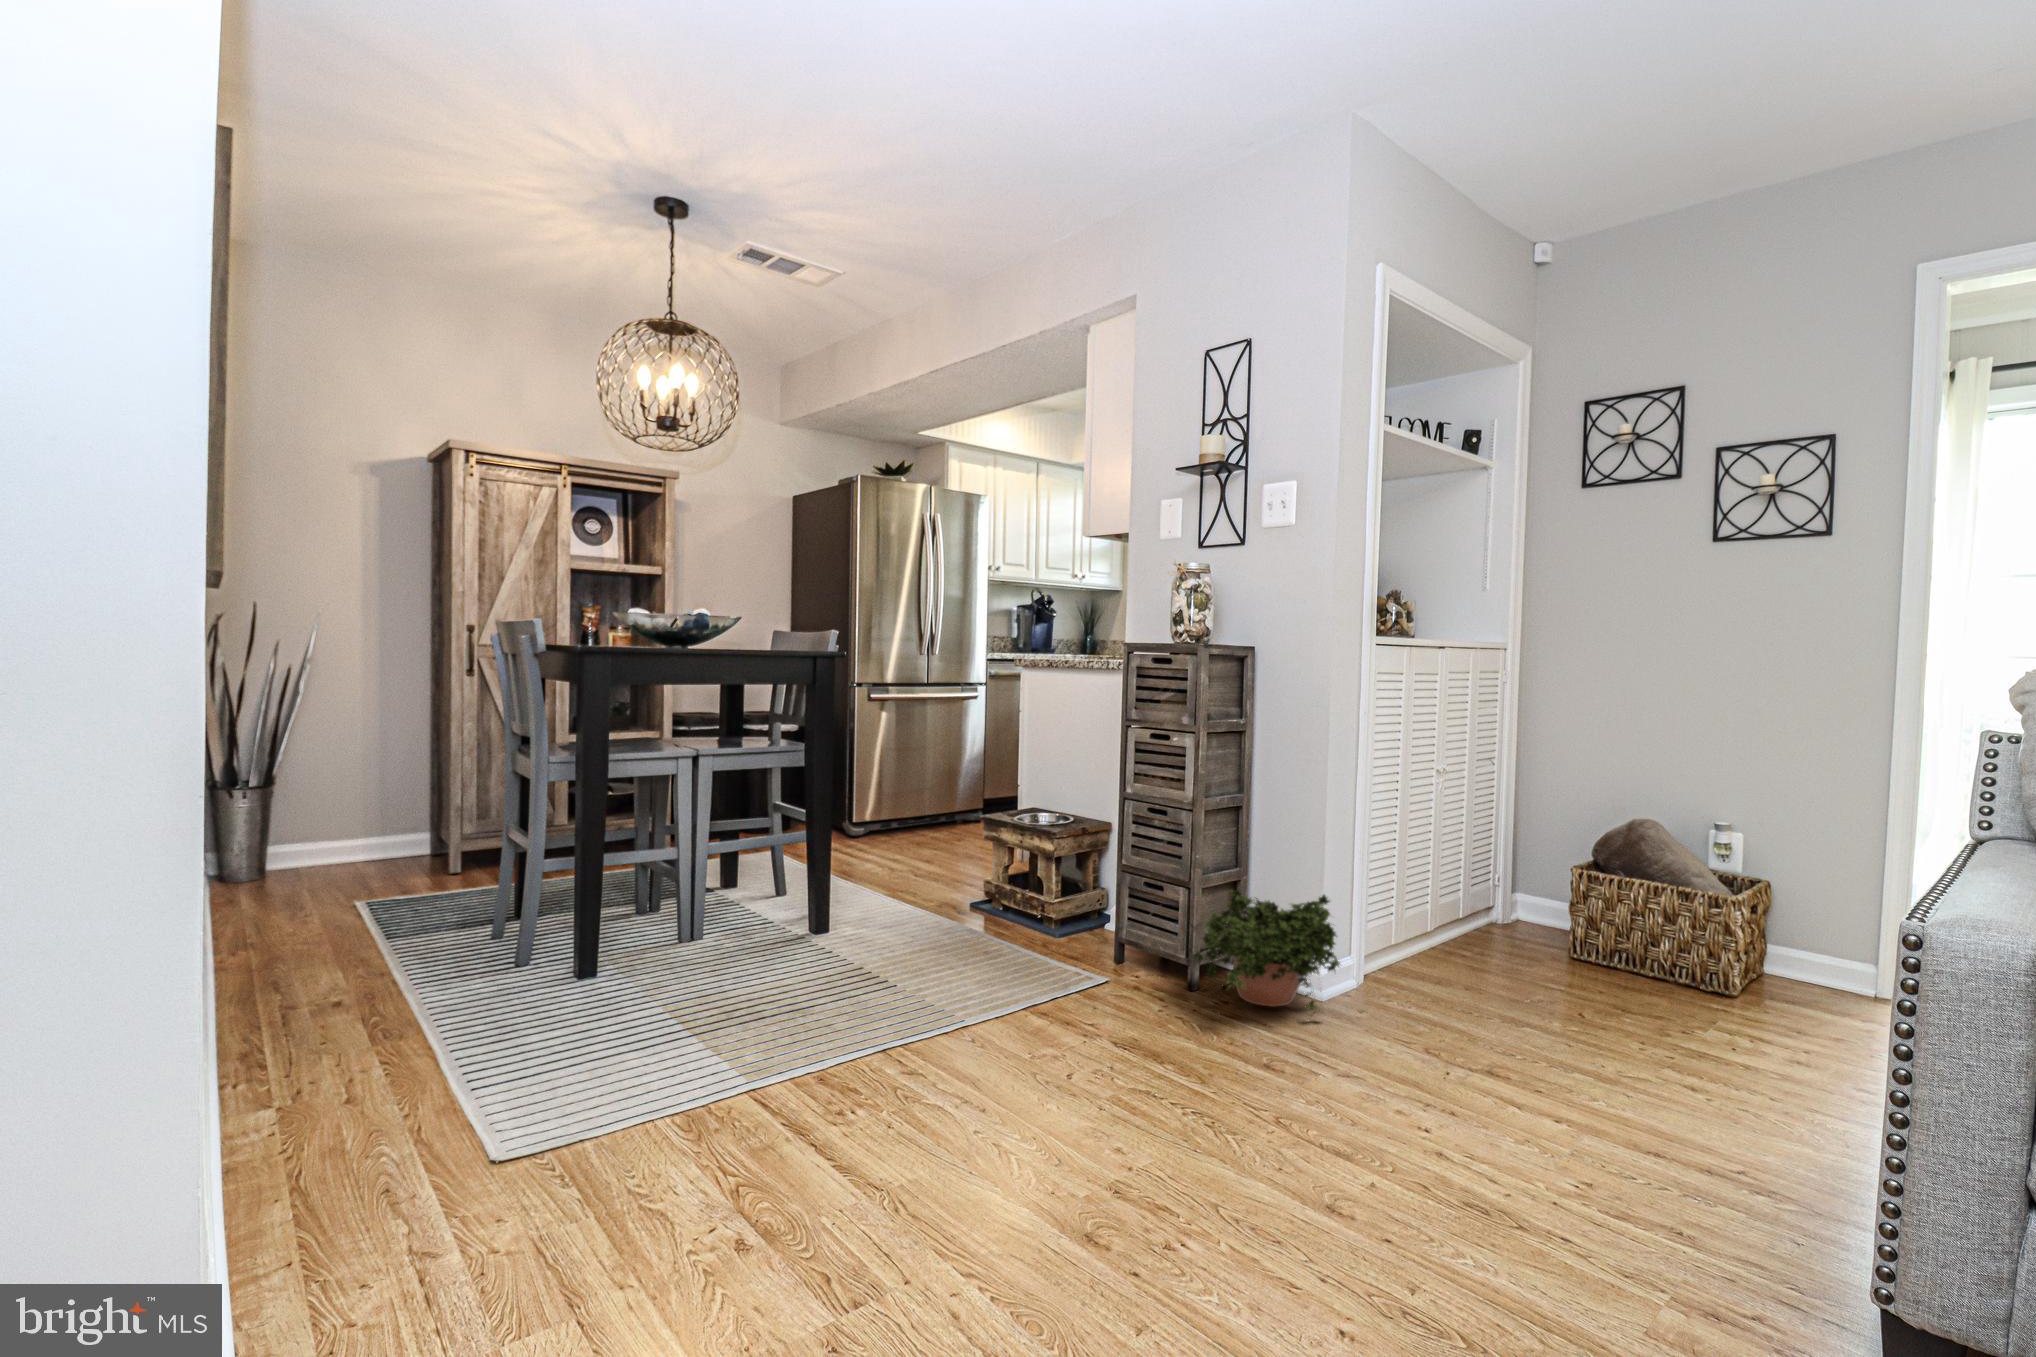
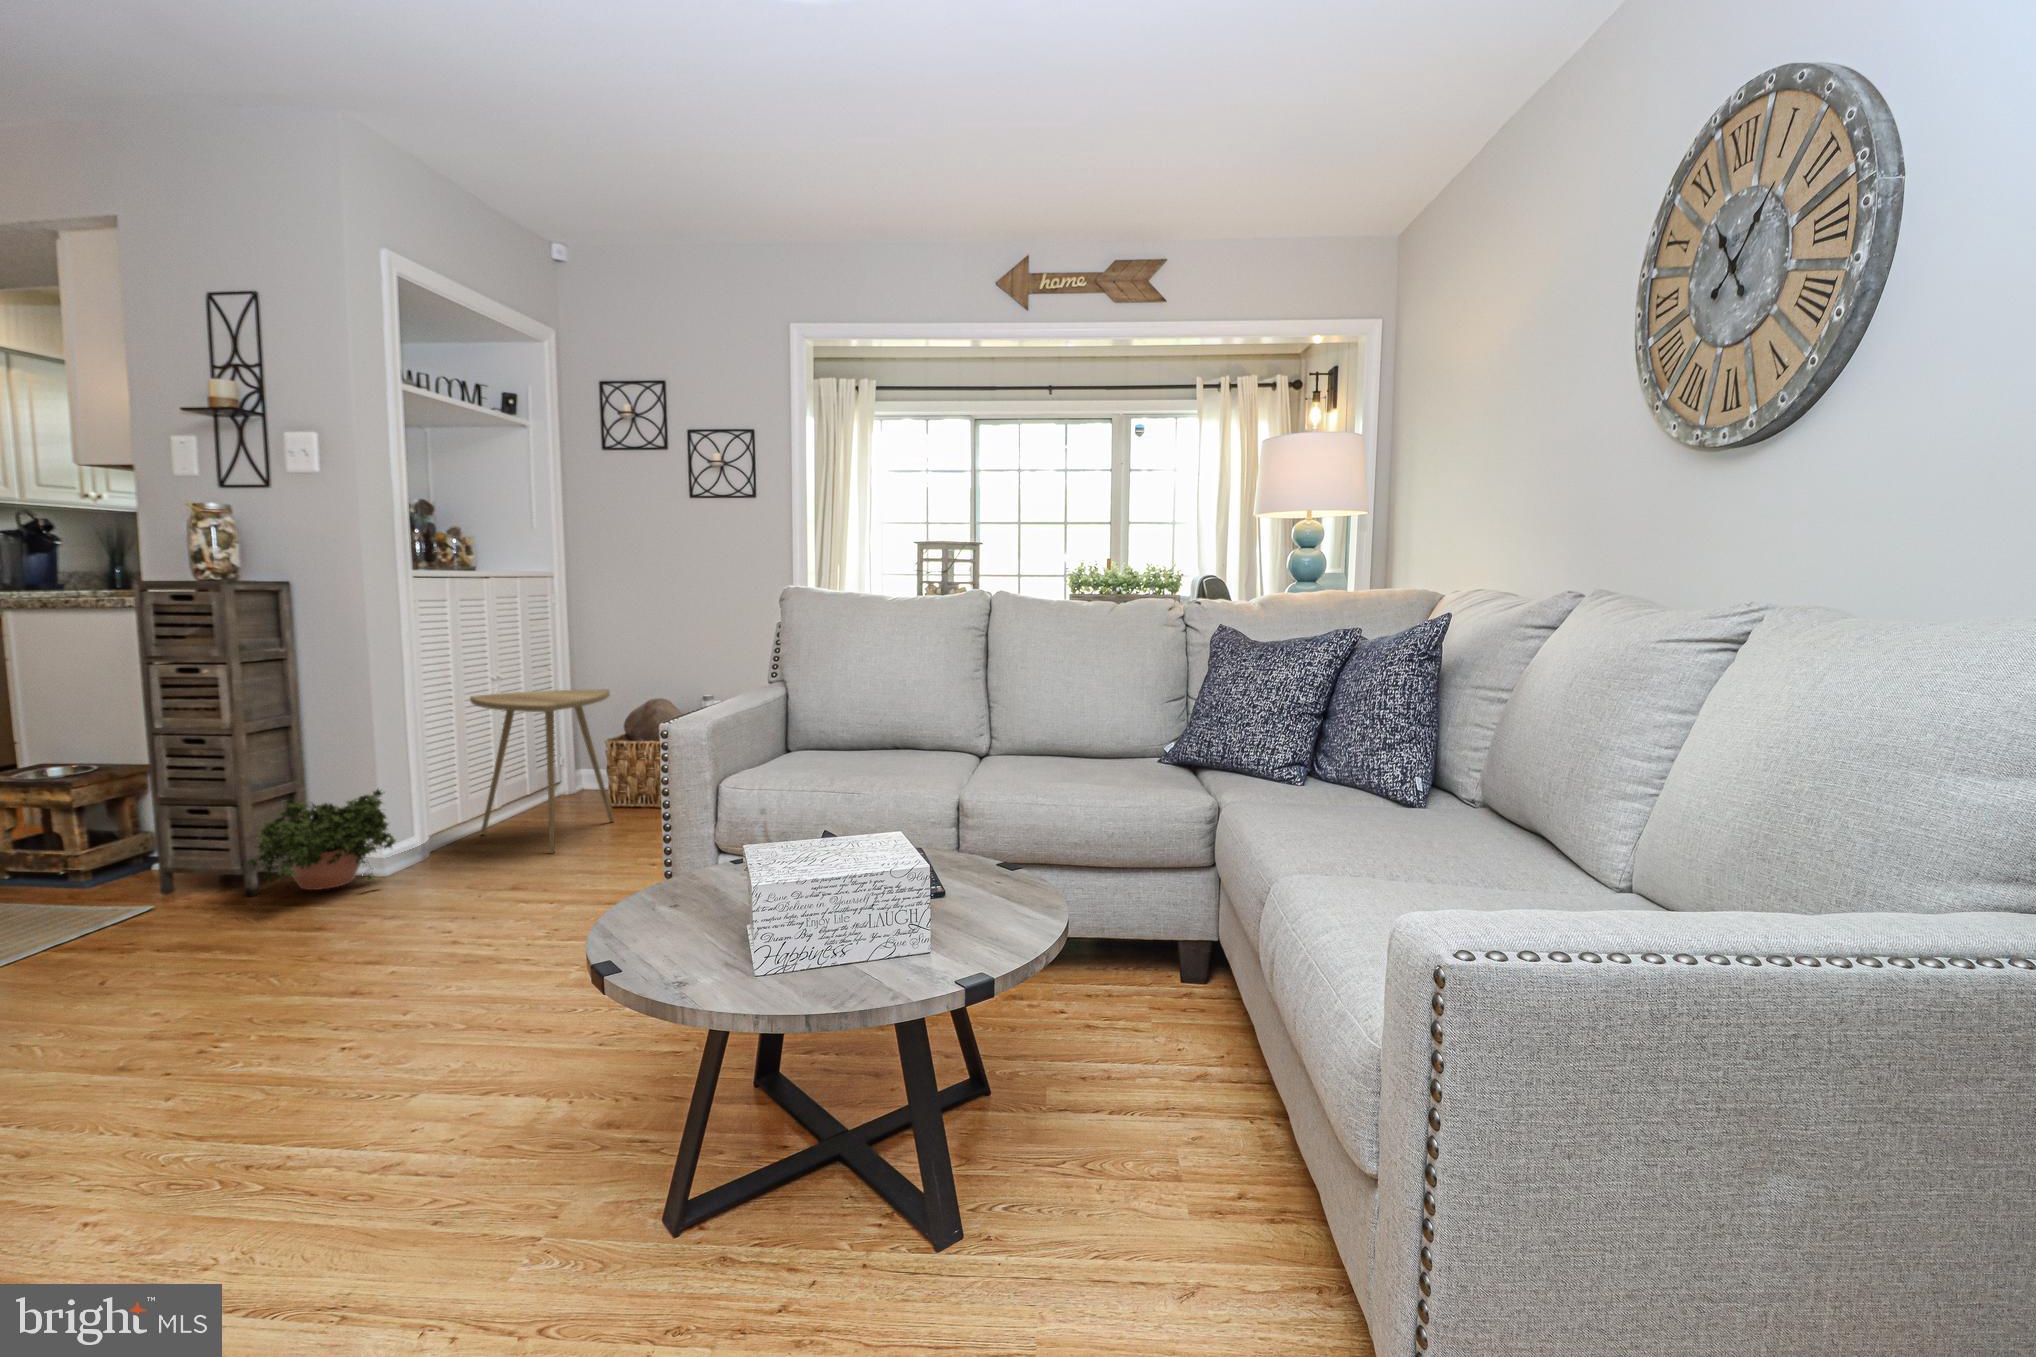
side table: none [1414,792,1599,1023] -> present [470,689,614,854]

